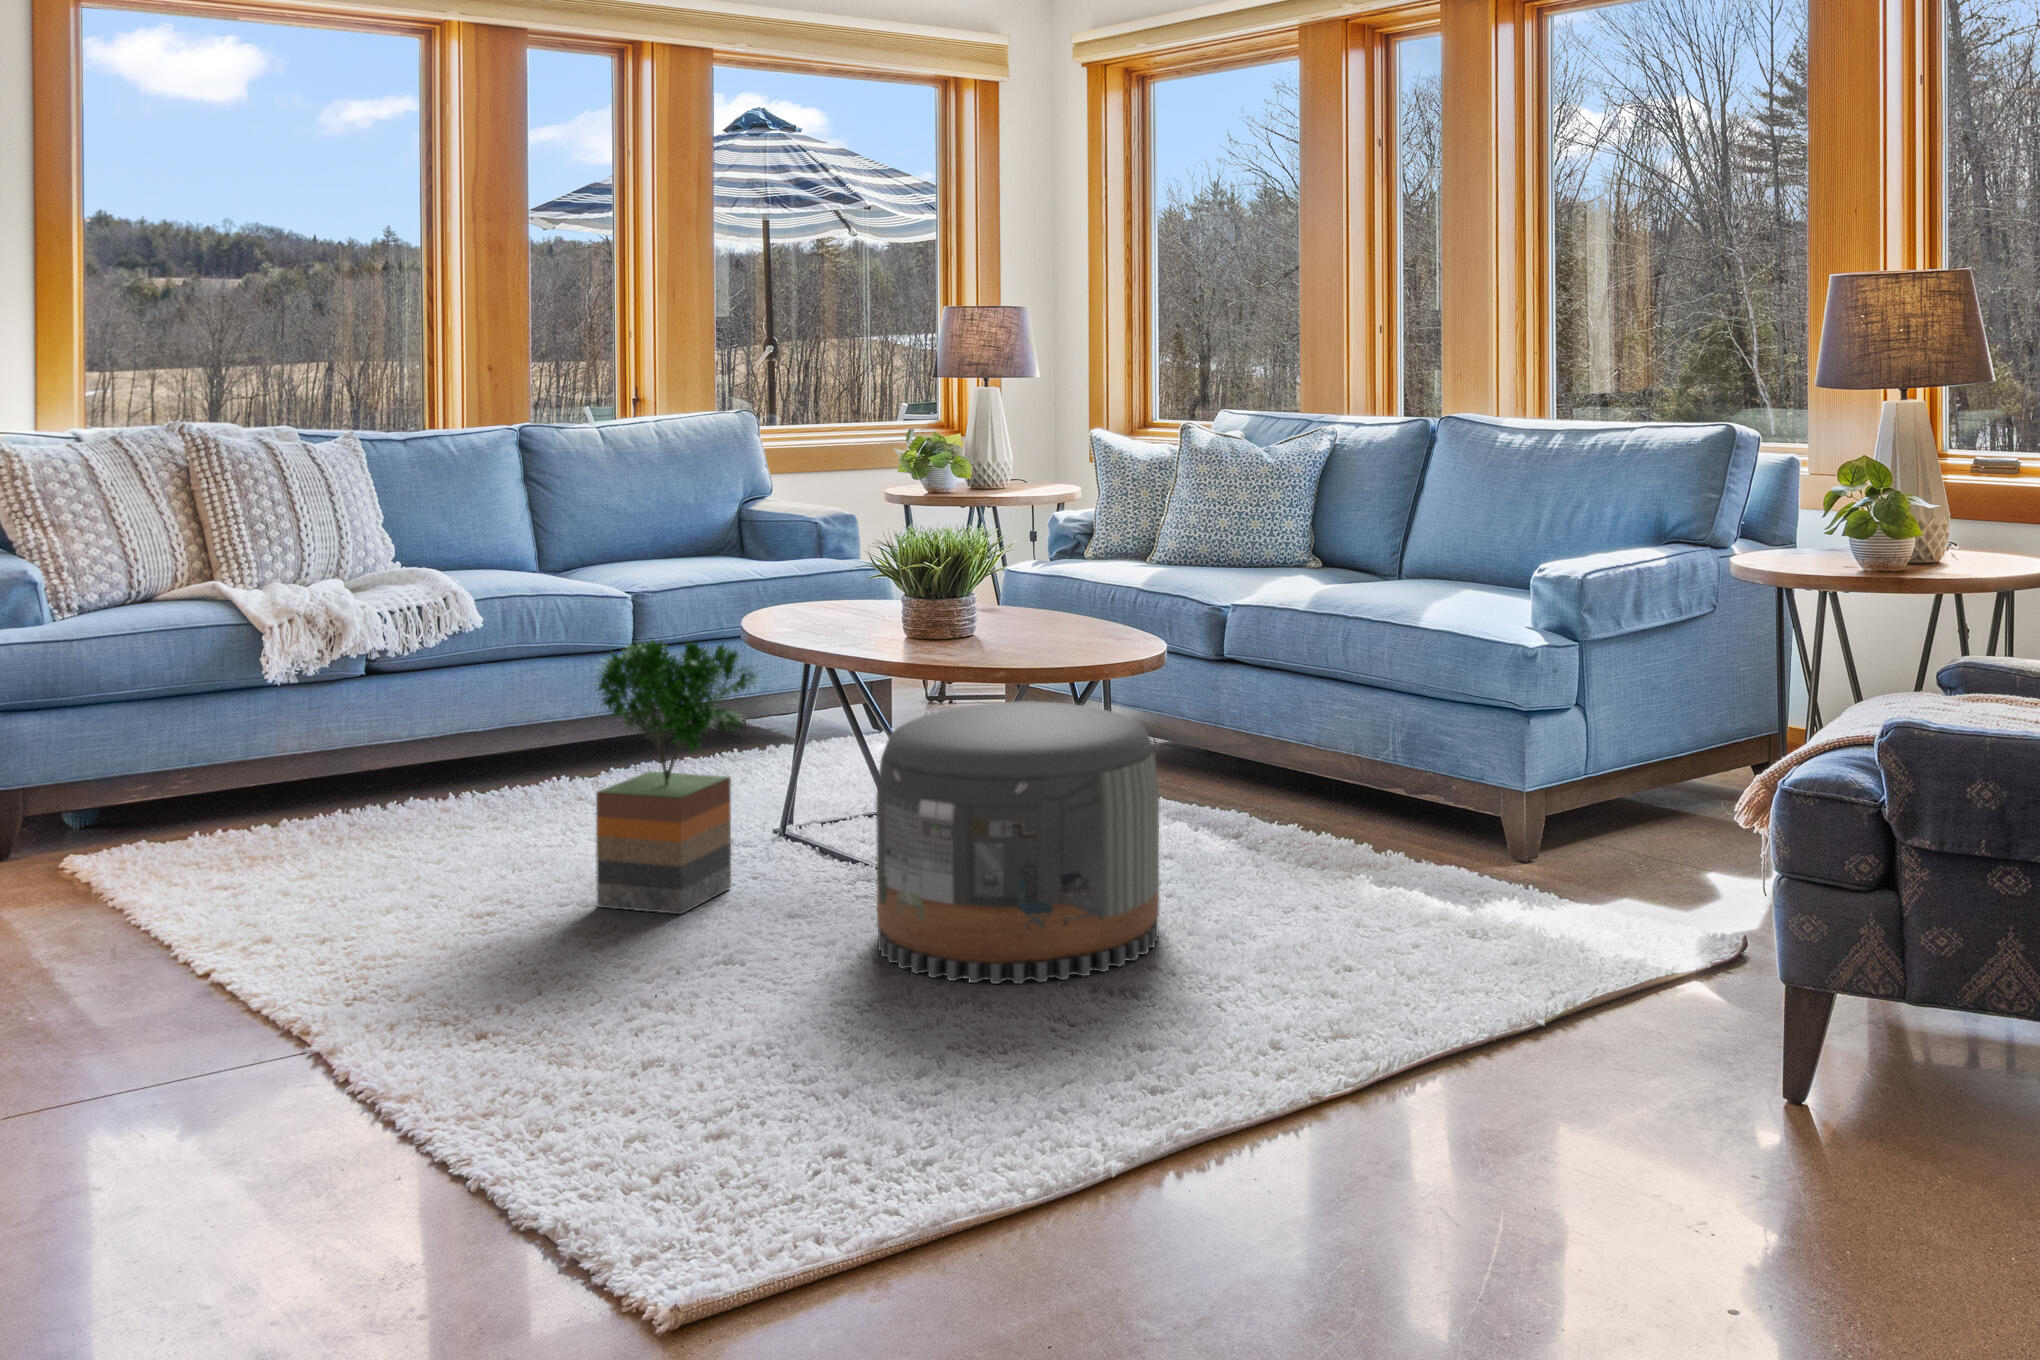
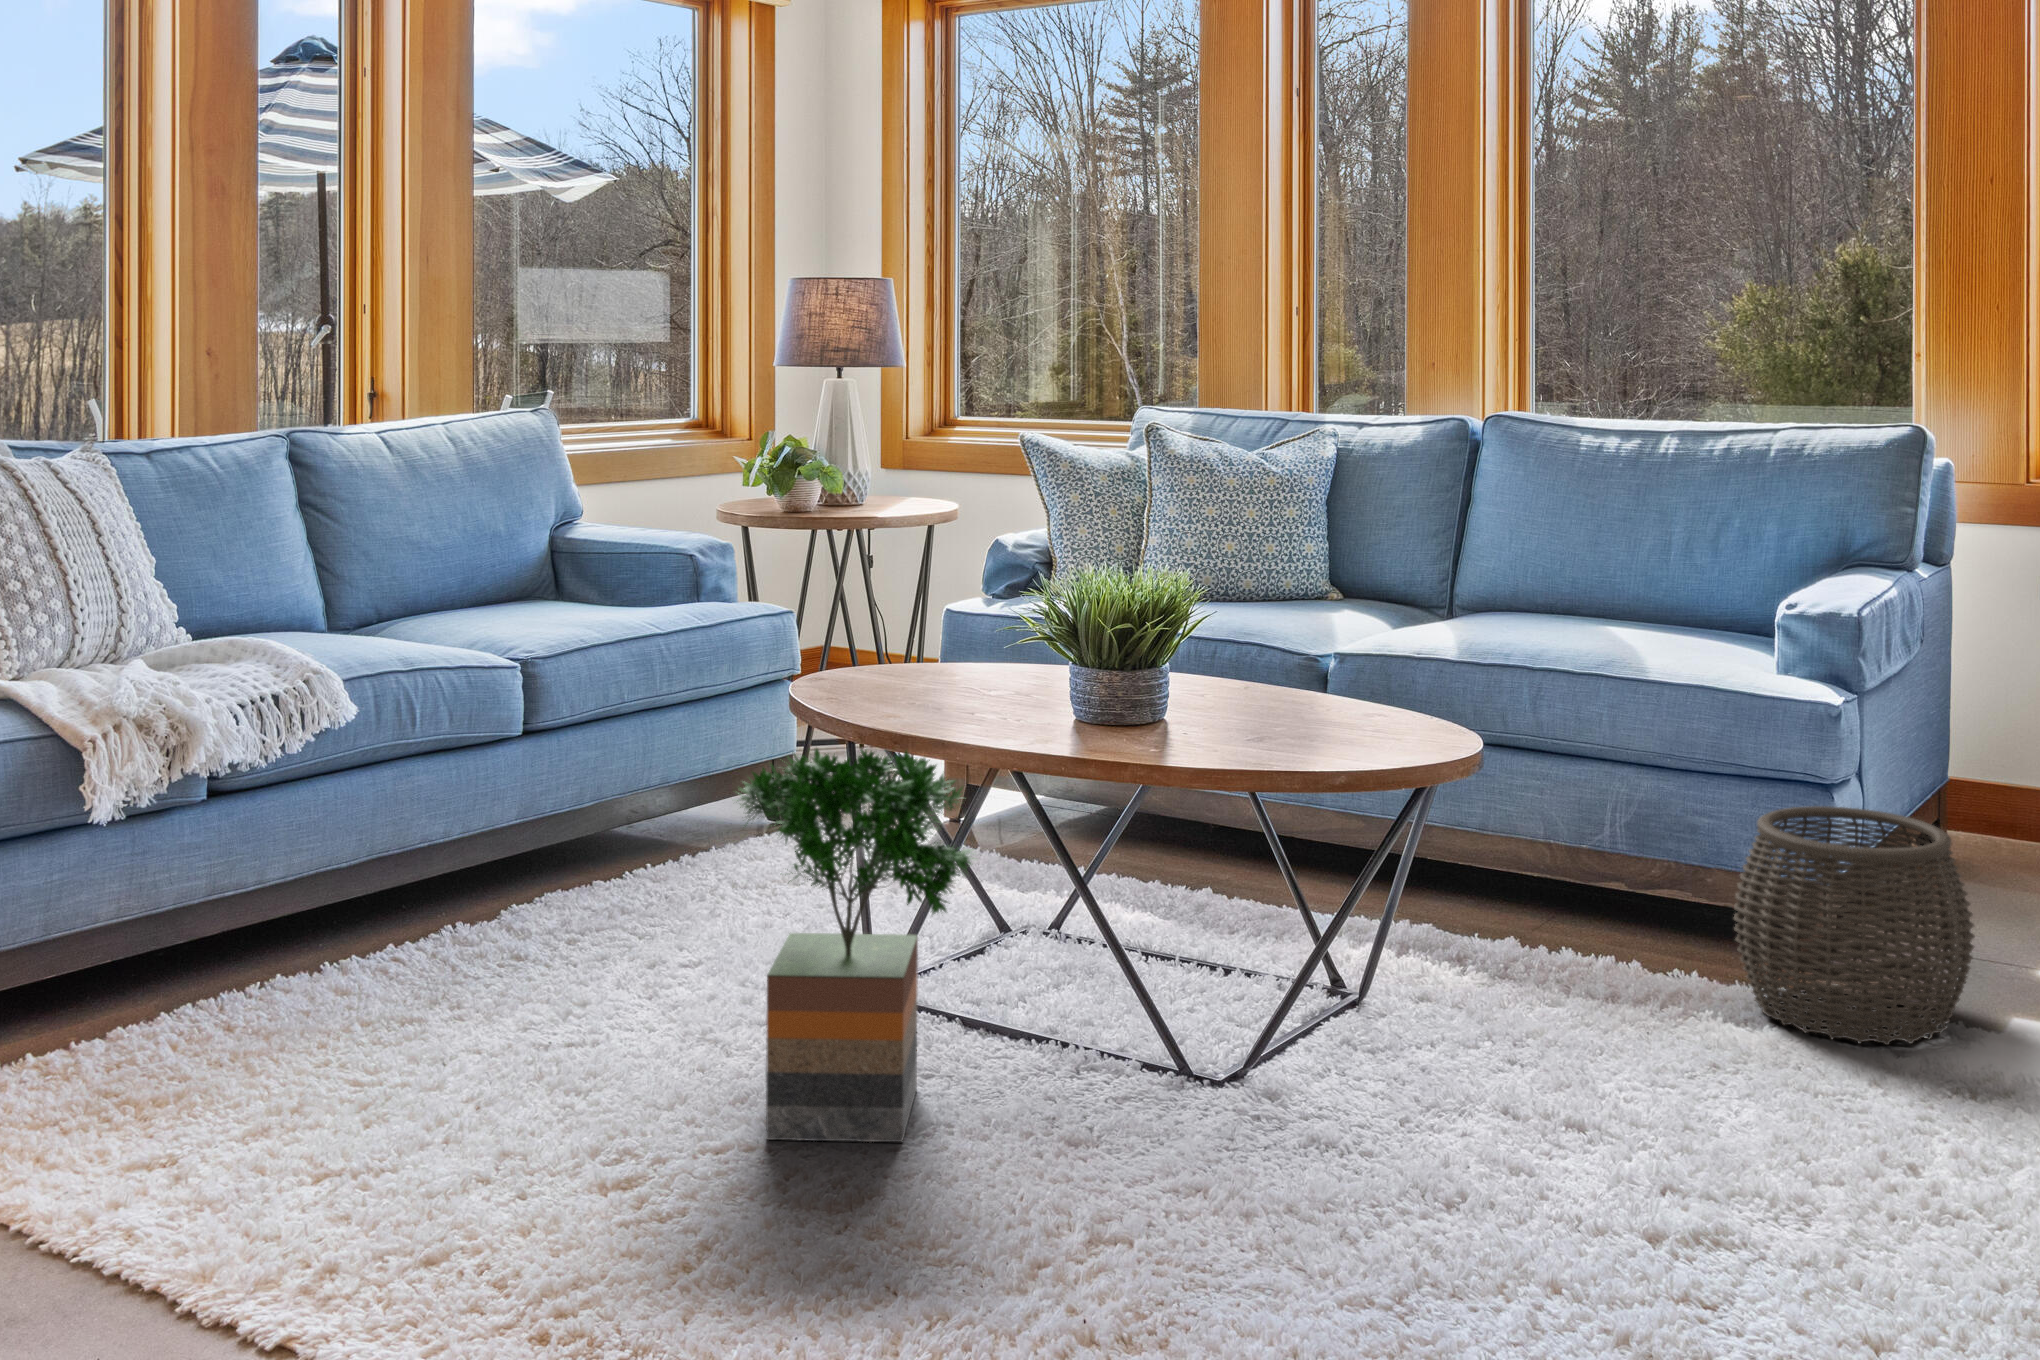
pouf: present [876,701,1159,984] -> none [1213,815,1599,1227]
woven basket: none [1400,725,1583,911] -> present [1734,806,1975,1045]

